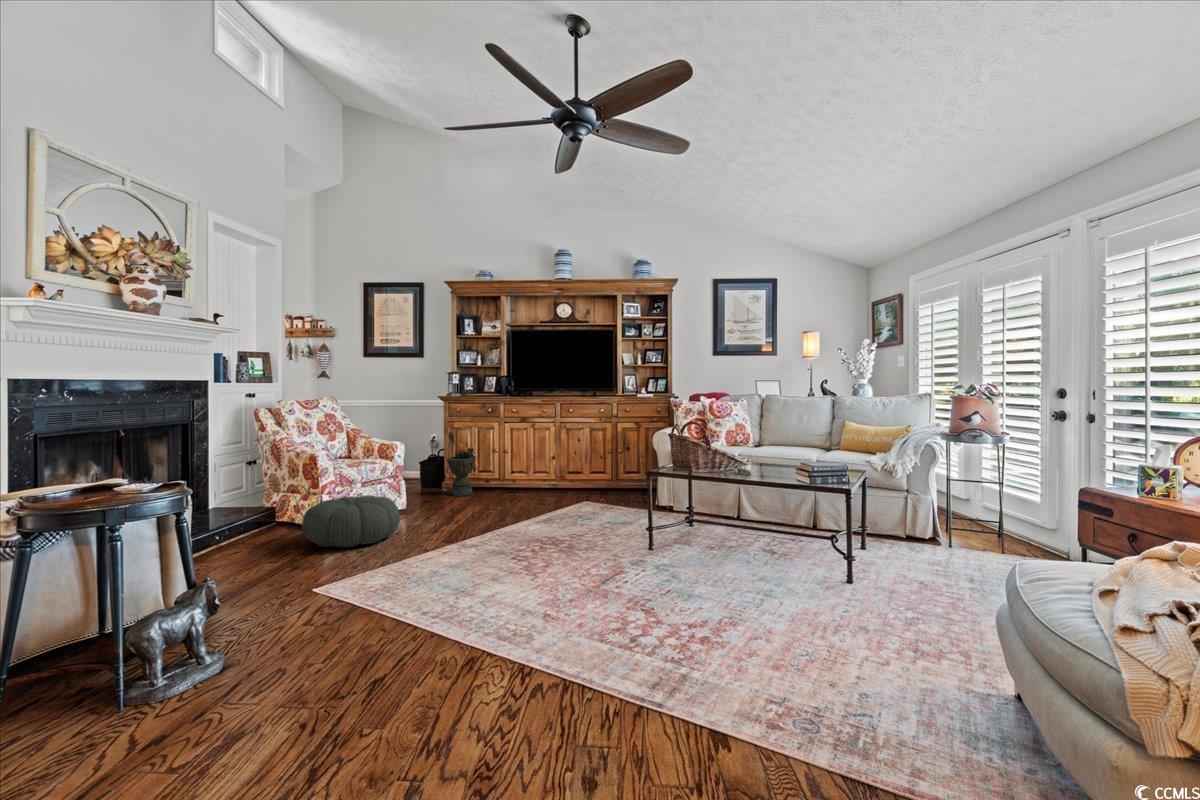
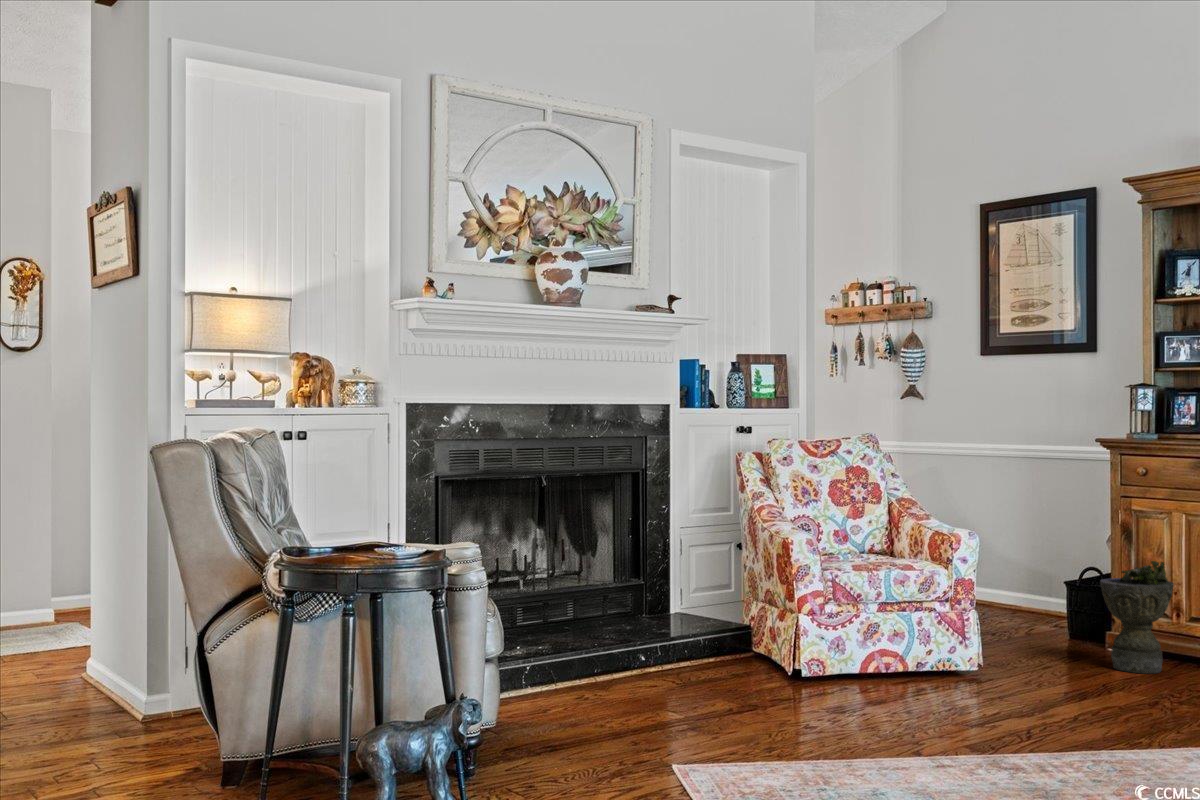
pouf: present [302,495,400,547] -> none [739,623,911,719]

